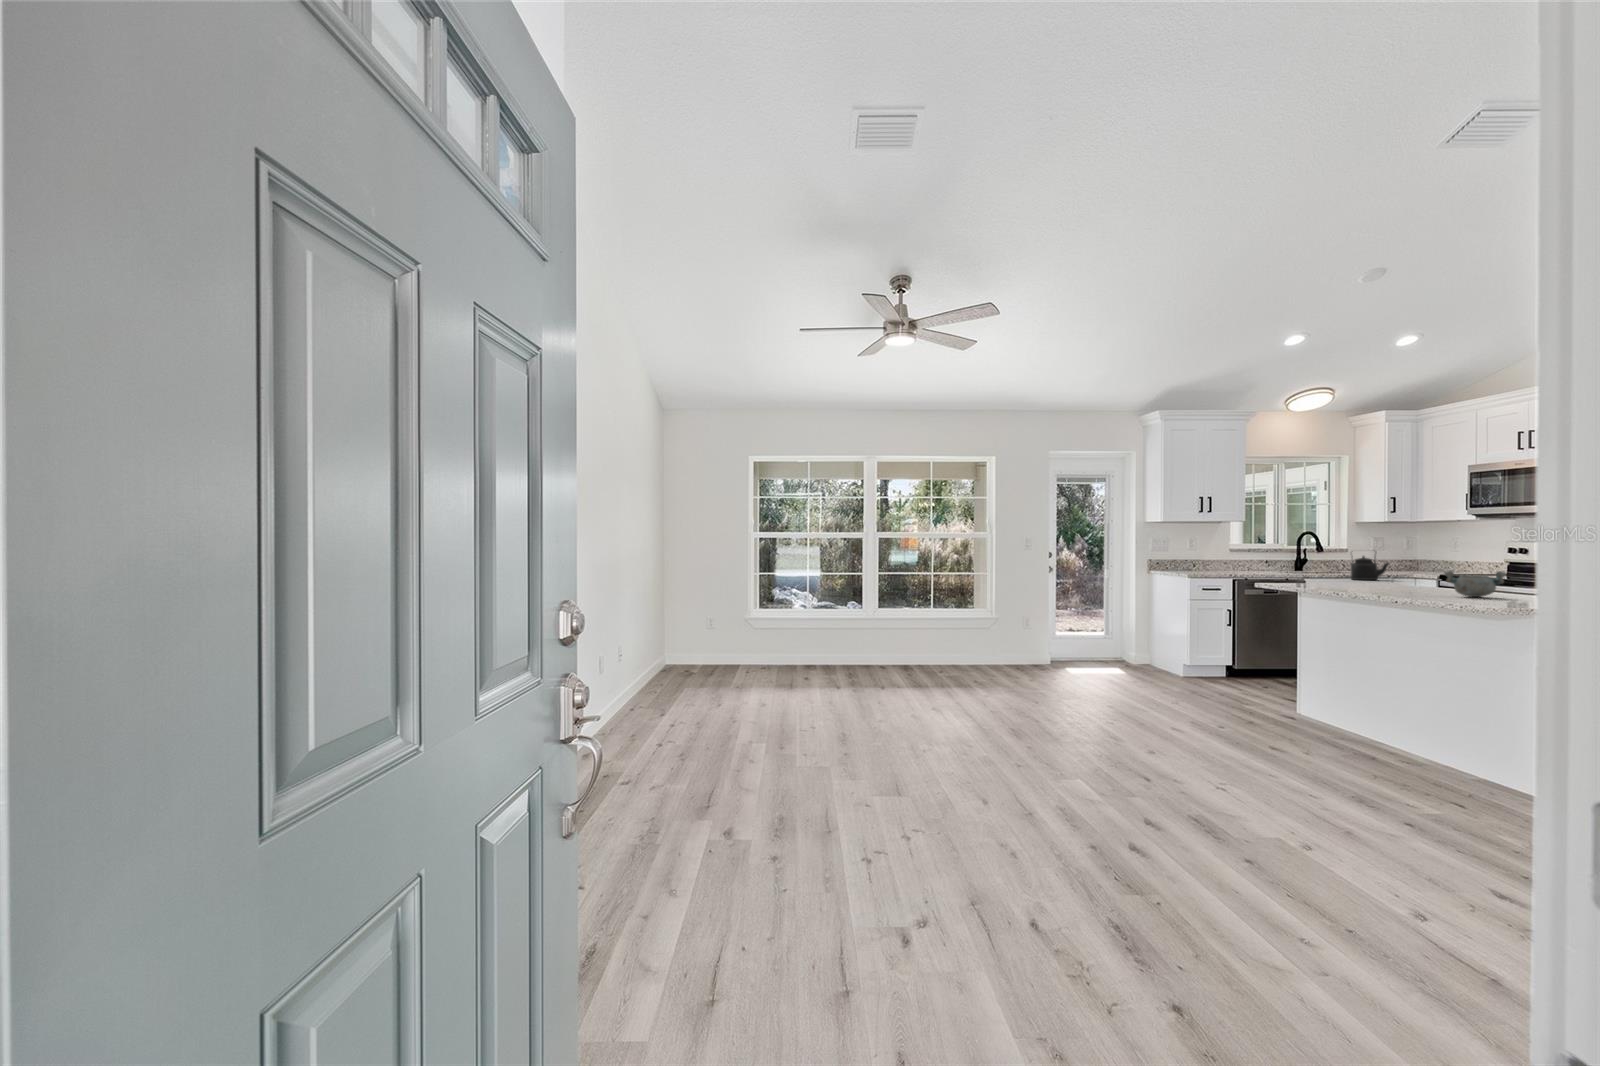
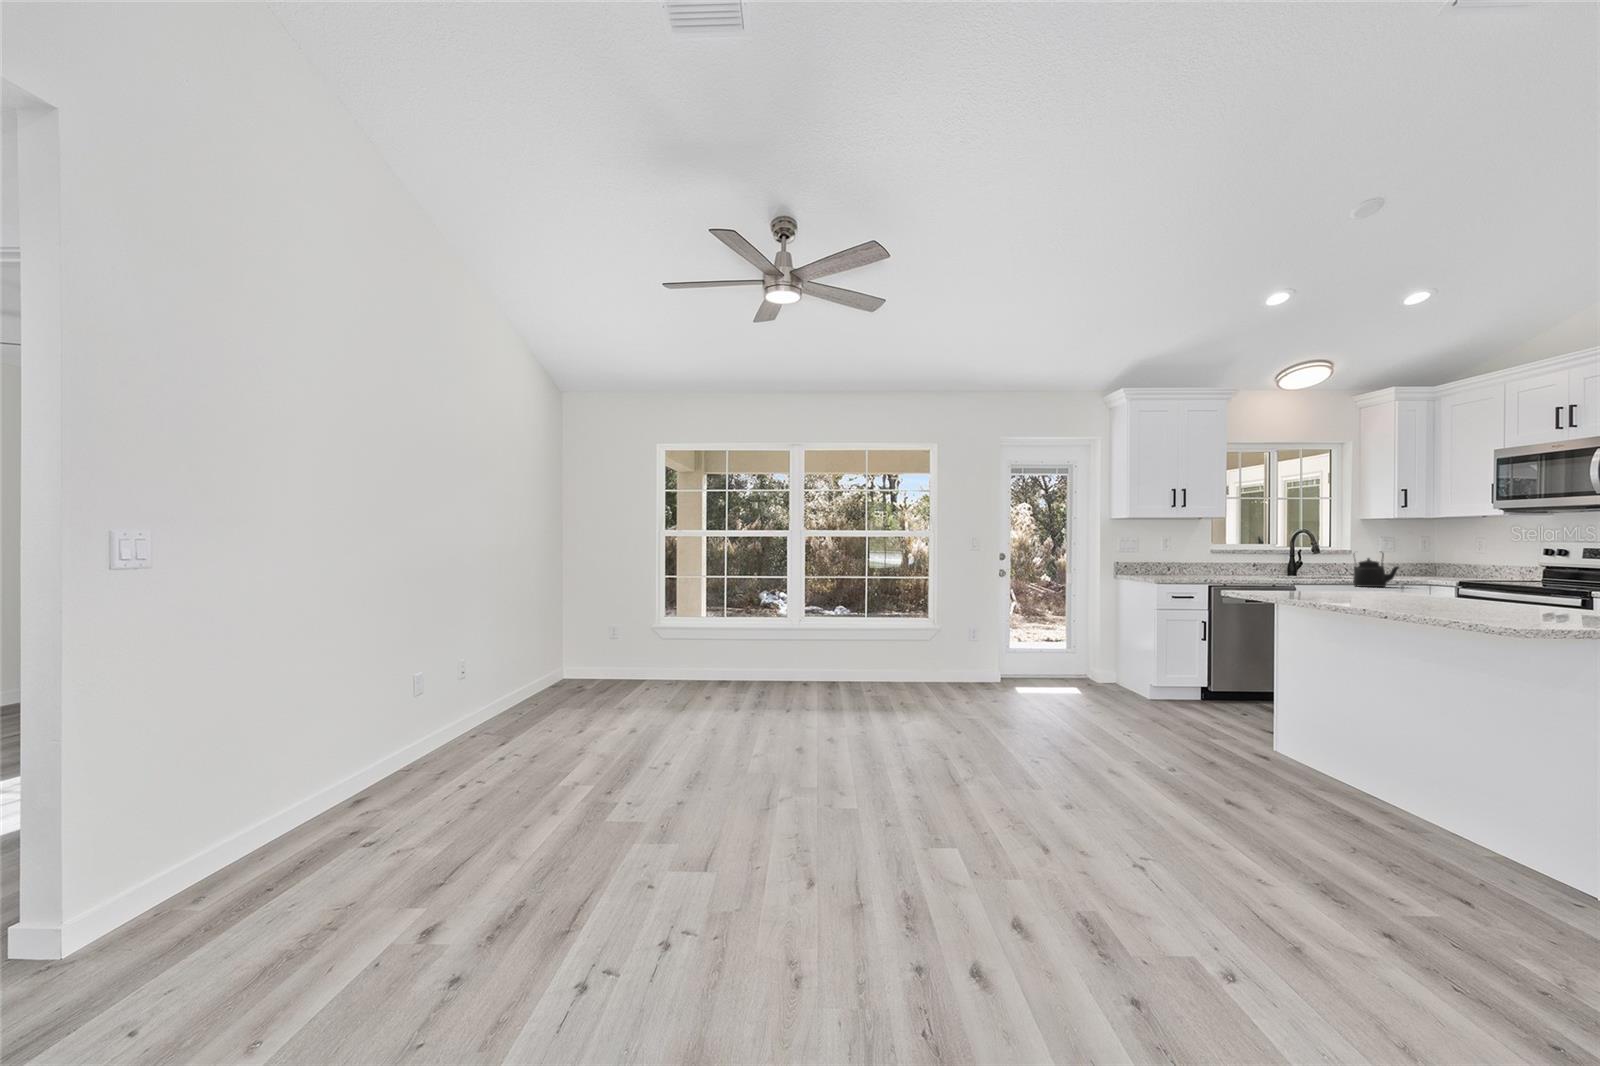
bowl: present [1444,571,1506,597] -> none [1453,576,1535,610]

